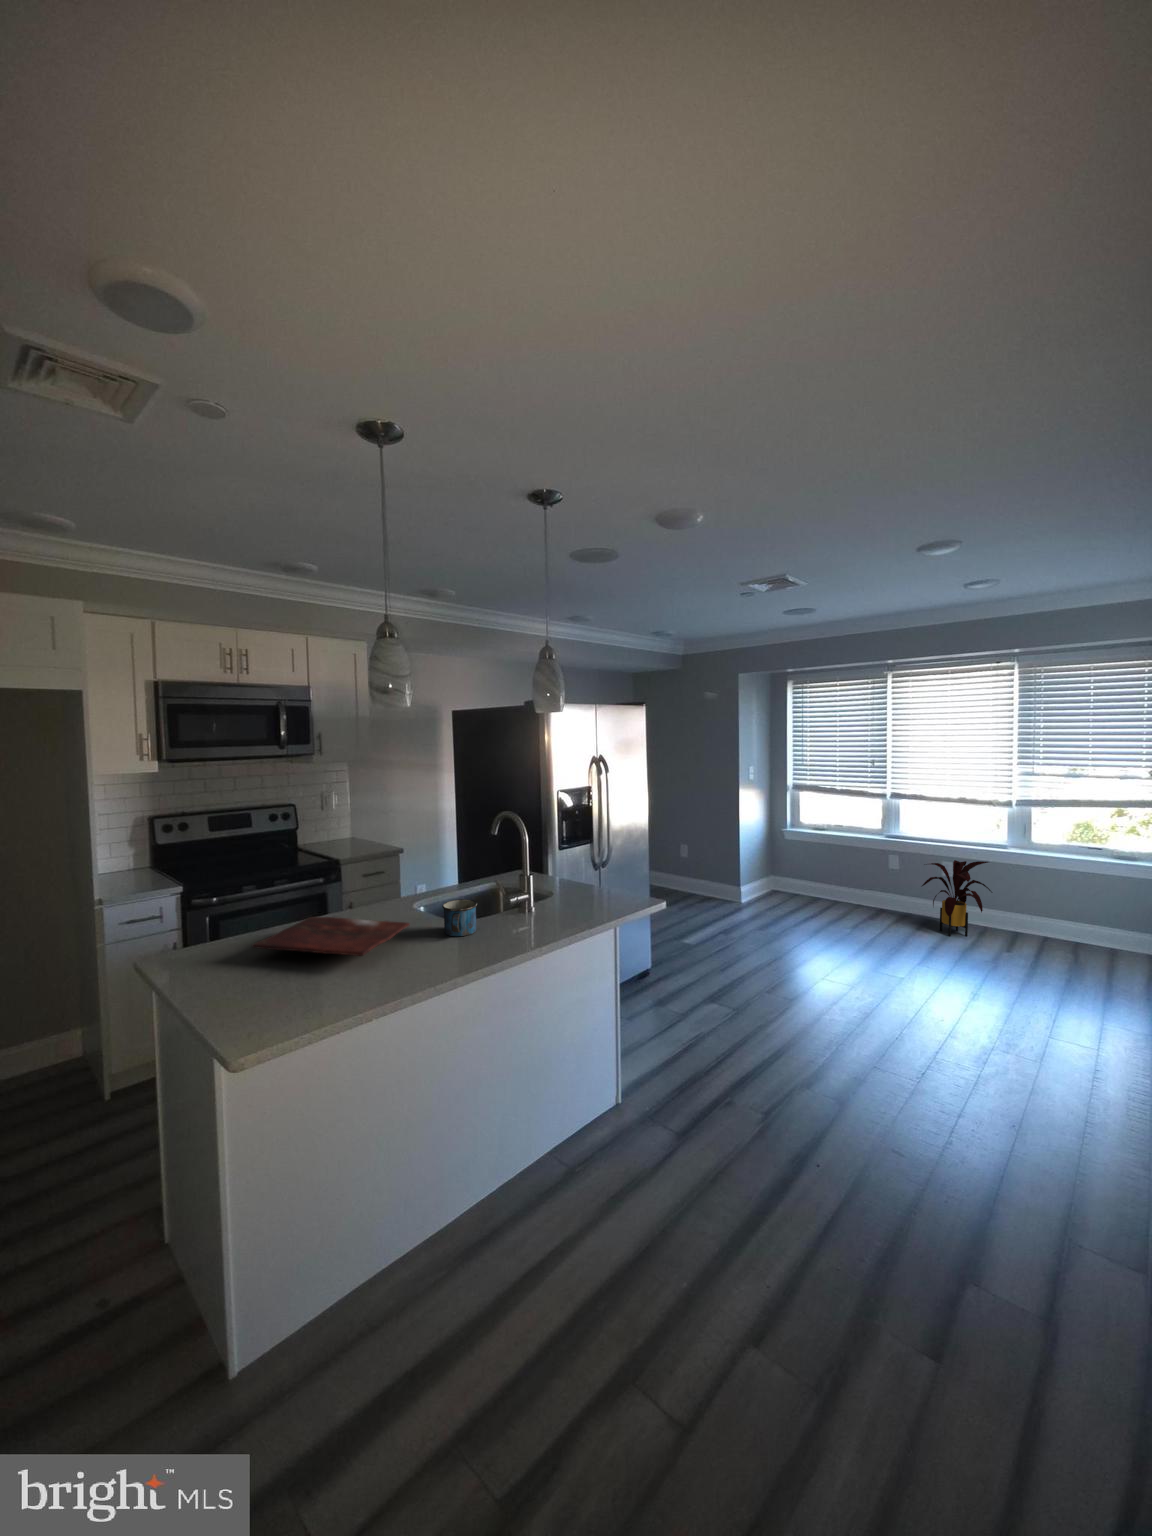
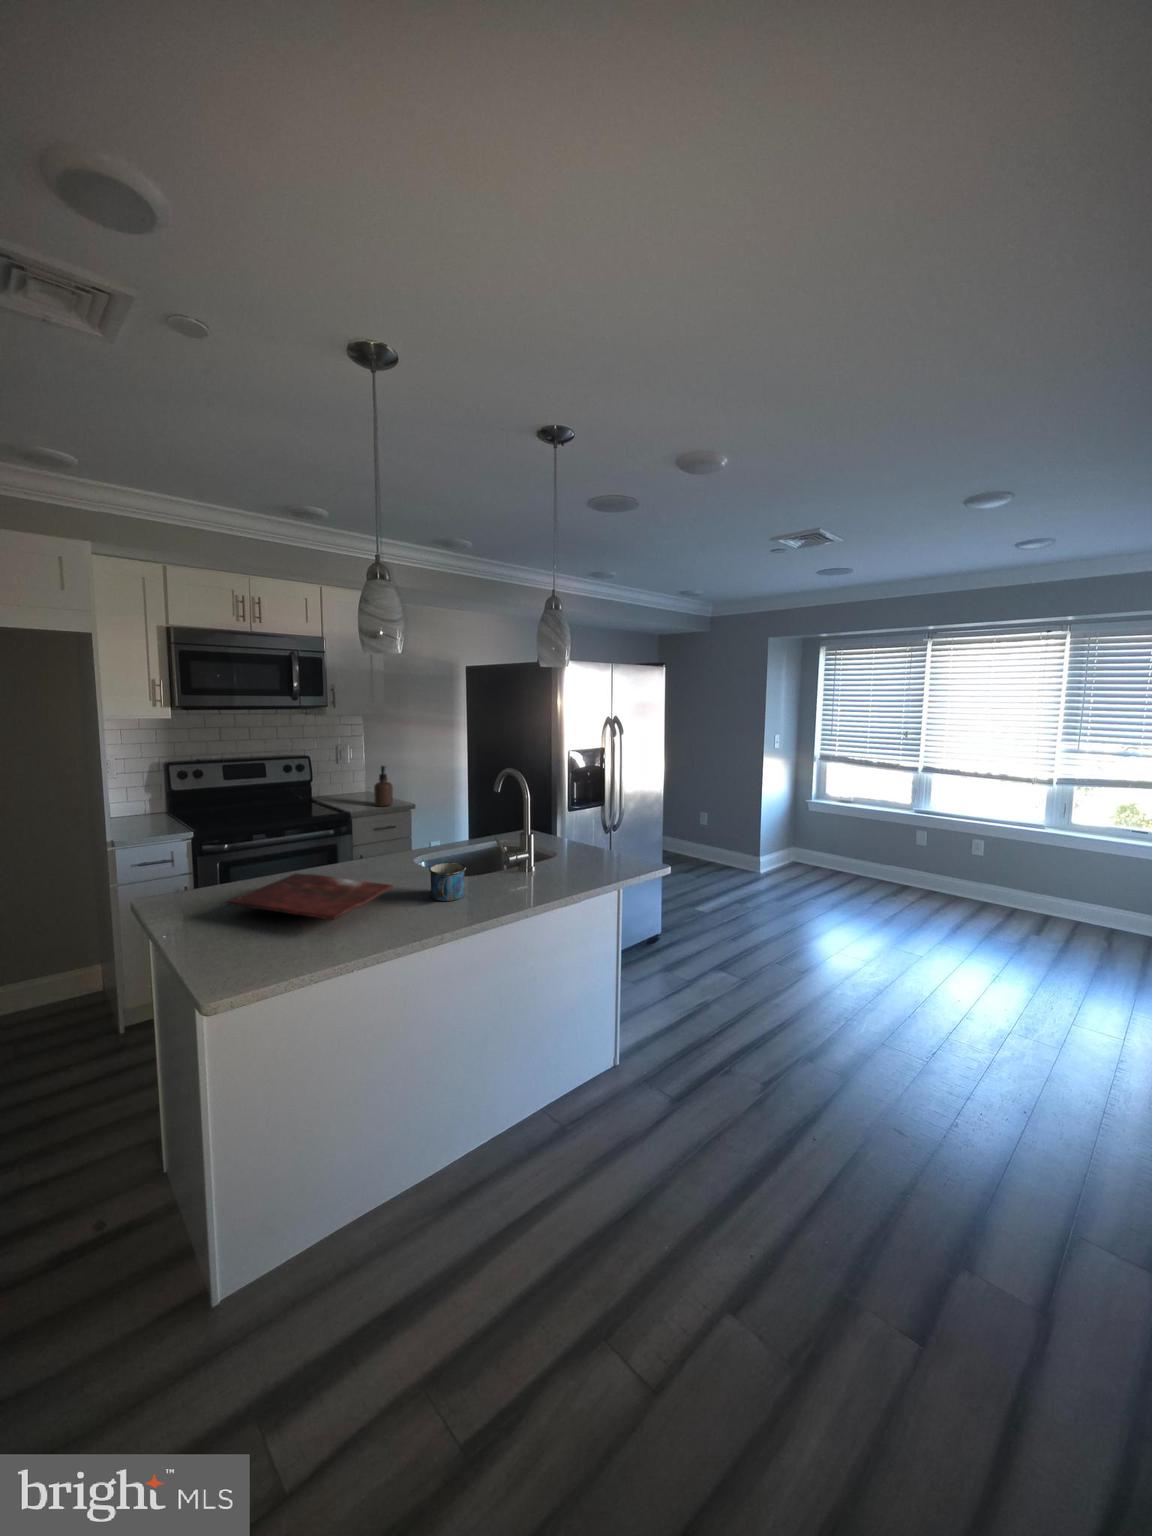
soap dispenser: none [360,811,379,852] -> present [374,766,393,807]
house plant: present [922,860,991,936] -> none [946,838,1026,917]

